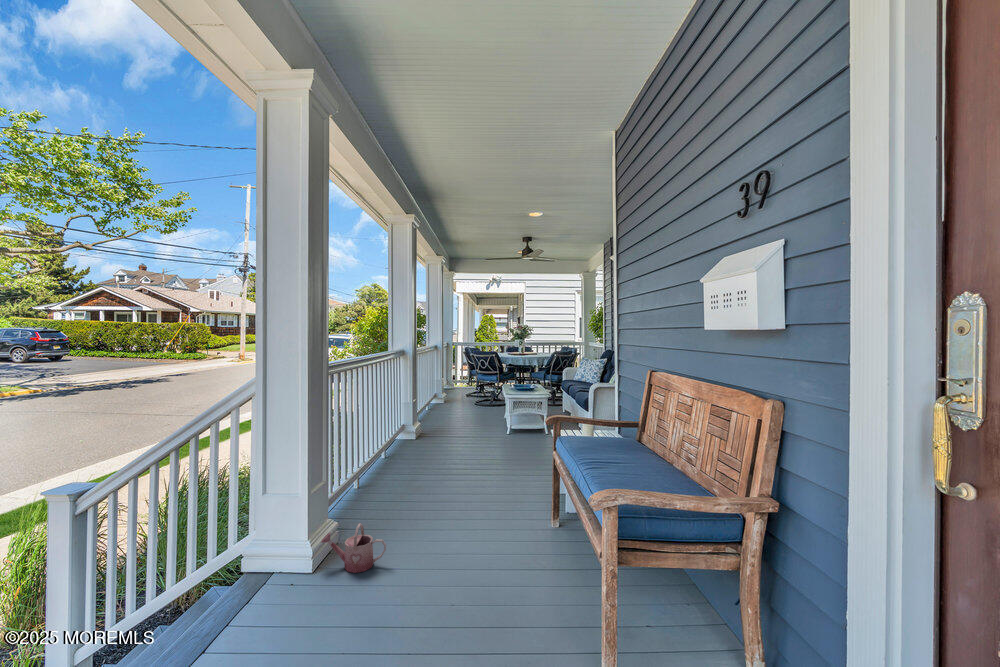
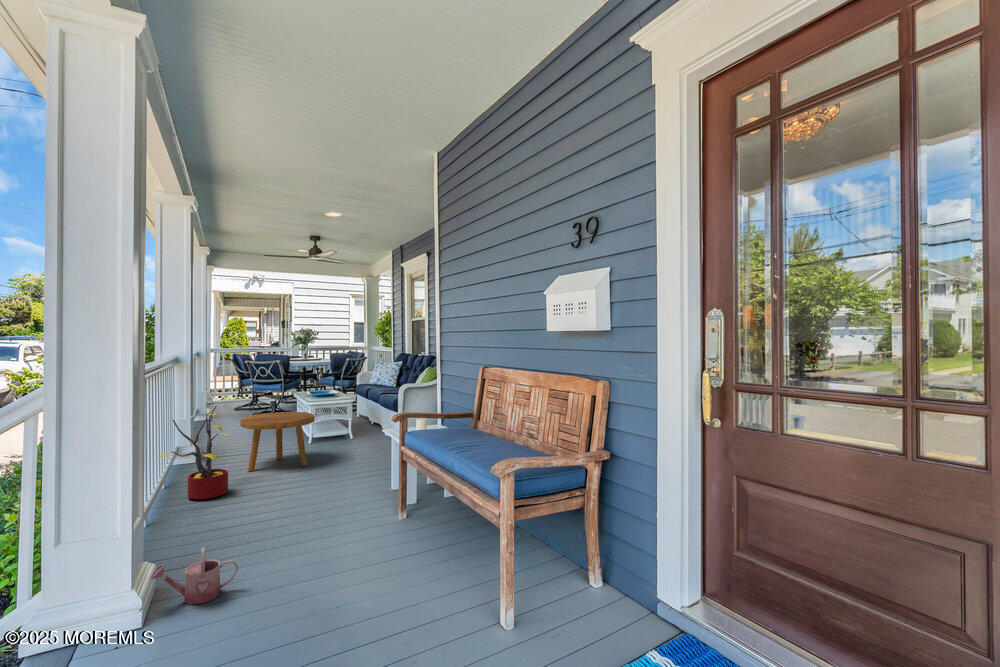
decorative plant: none [370,395,435,475] -> present [160,406,228,499]
footstool: none [444,403,505,456] -> present [240,412,315,471]

